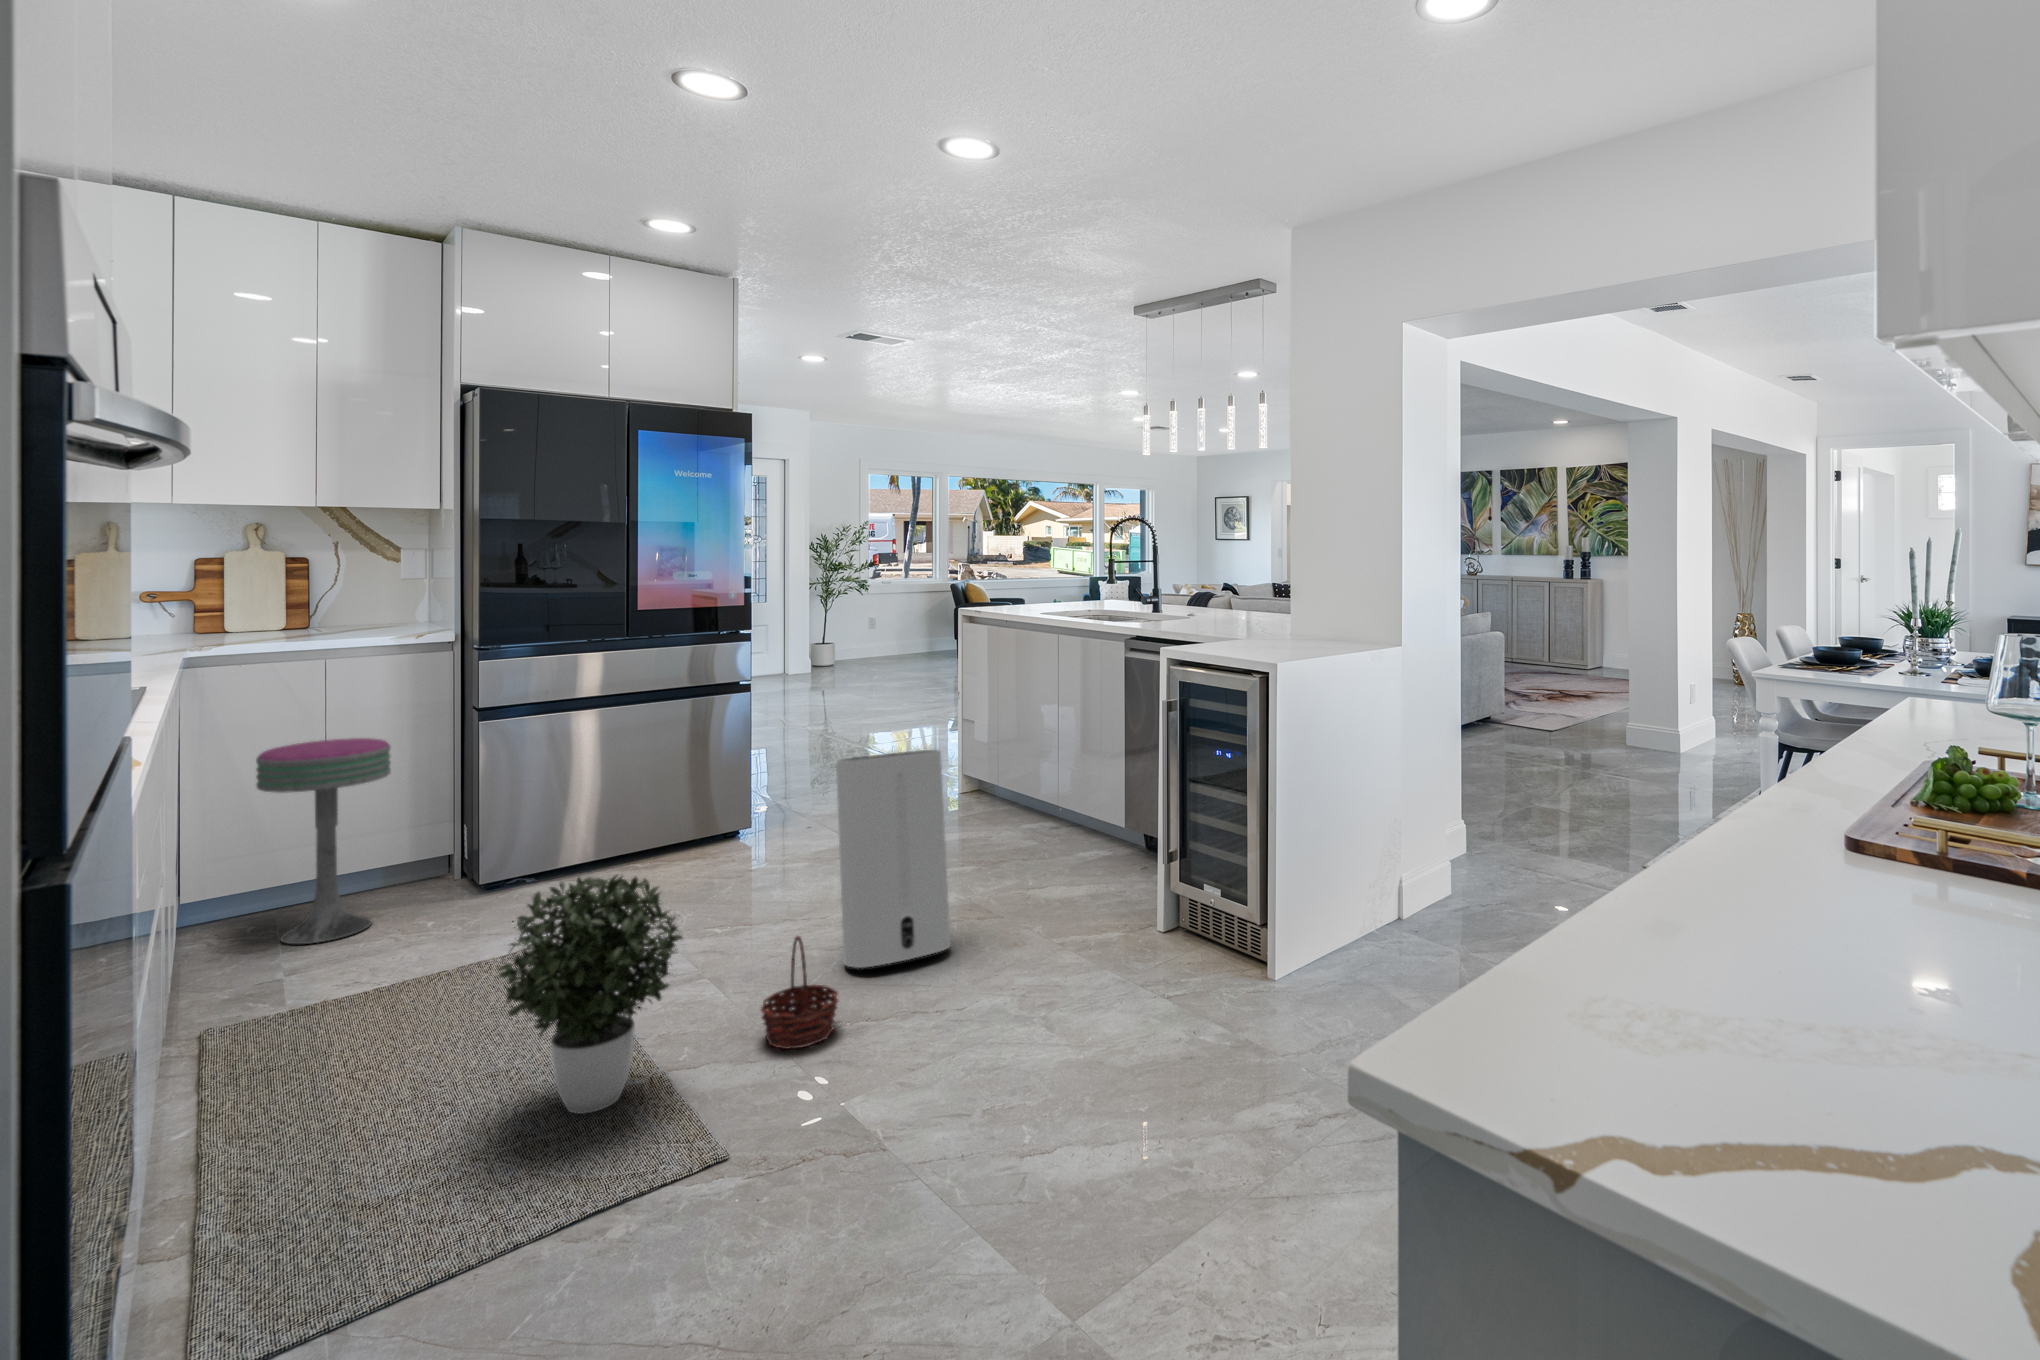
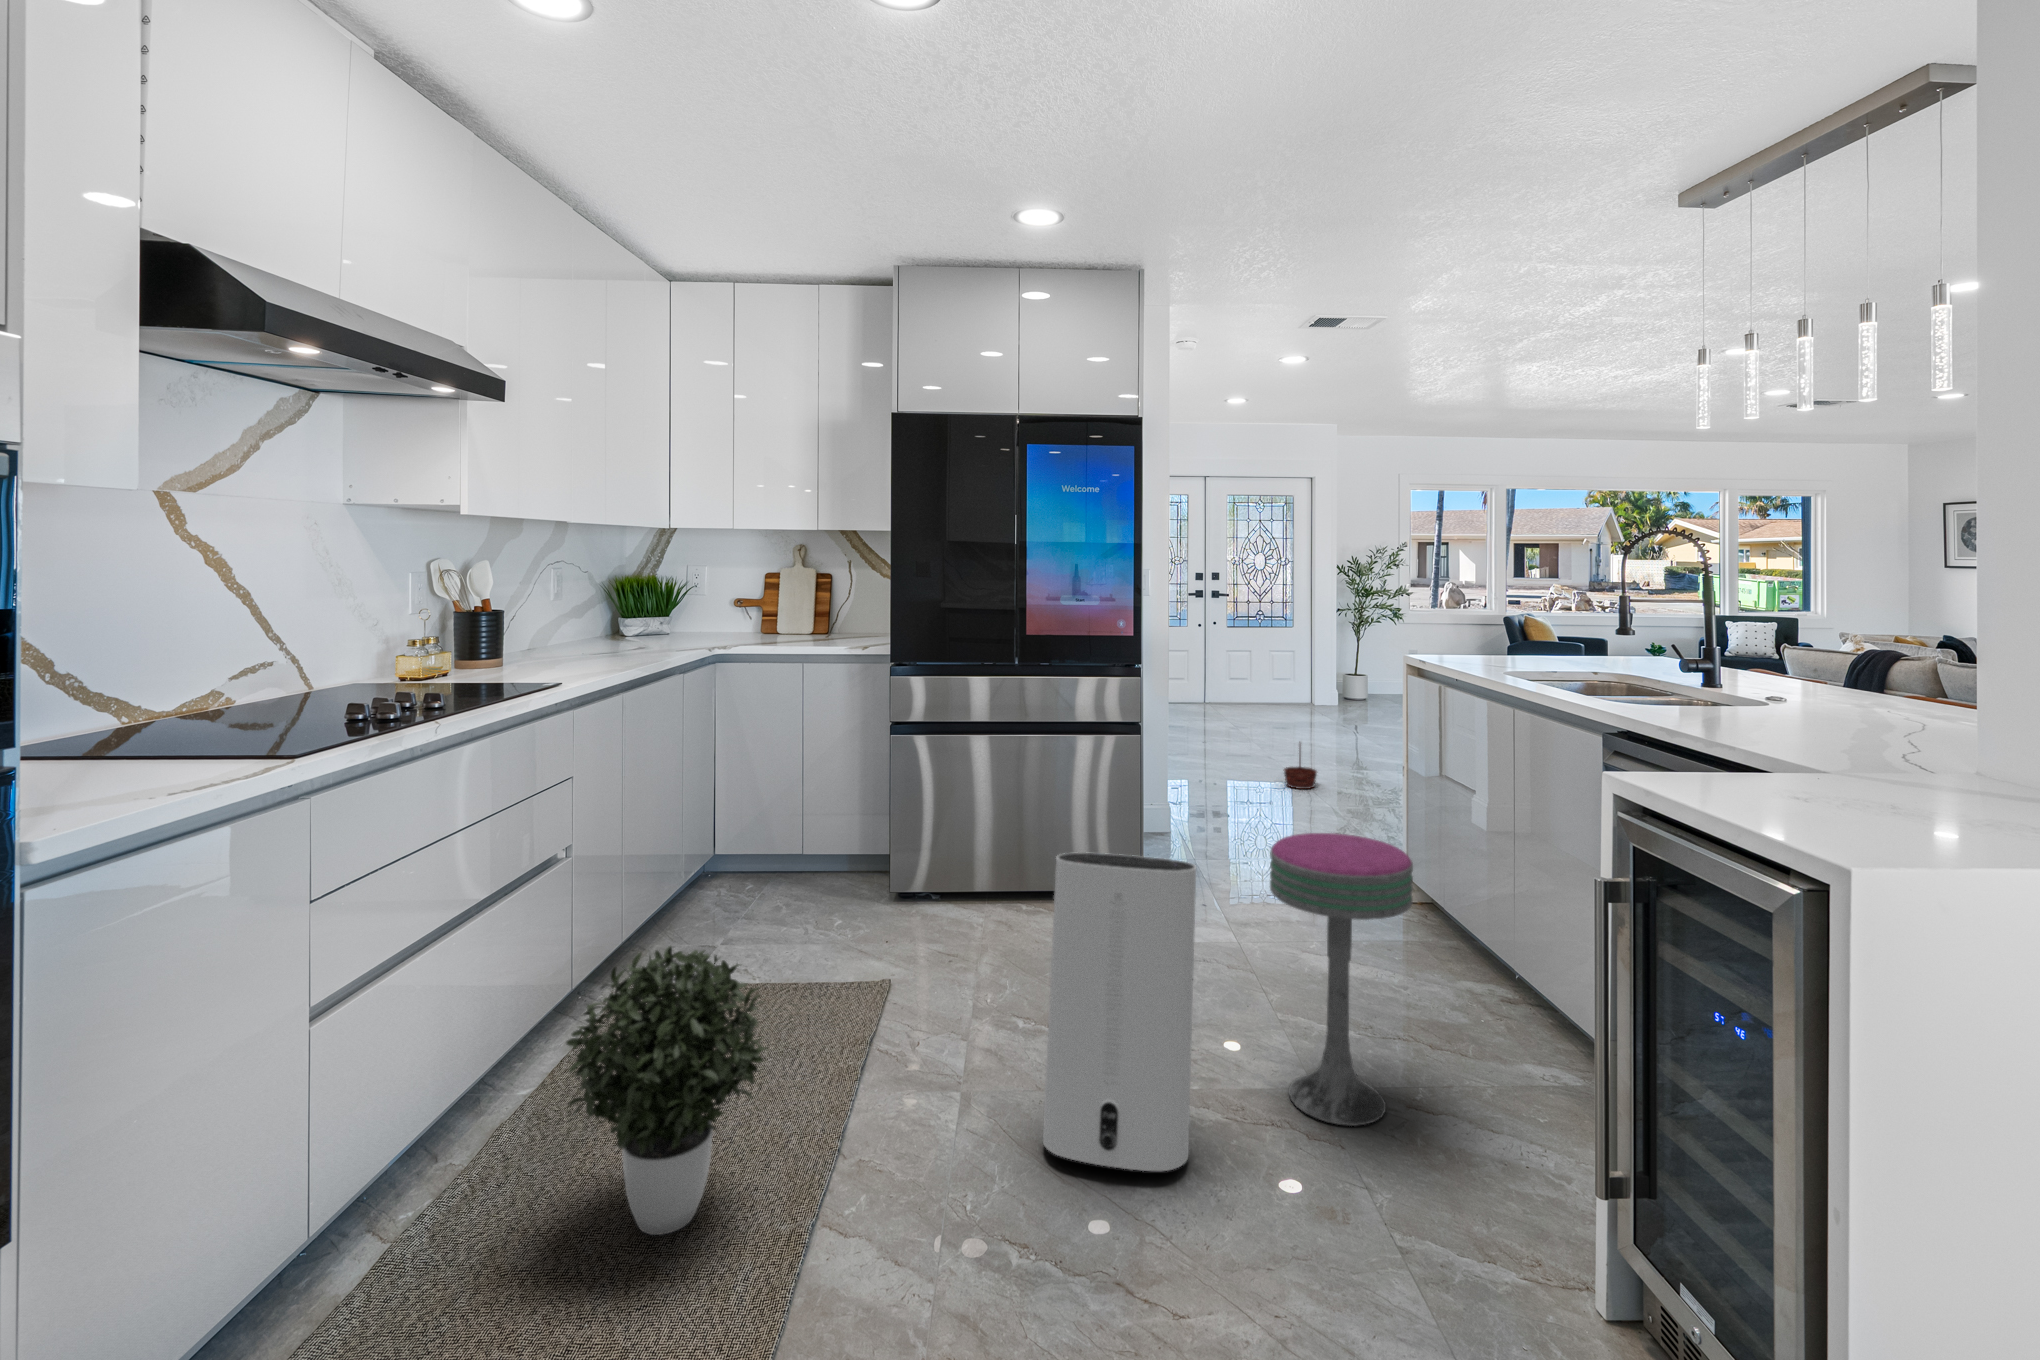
bar stool: present [256,738,391,944] -> present [1270,833,1413,1126]
basket: present [761,936,839,1049] -> present [1284,744,1317,789]

